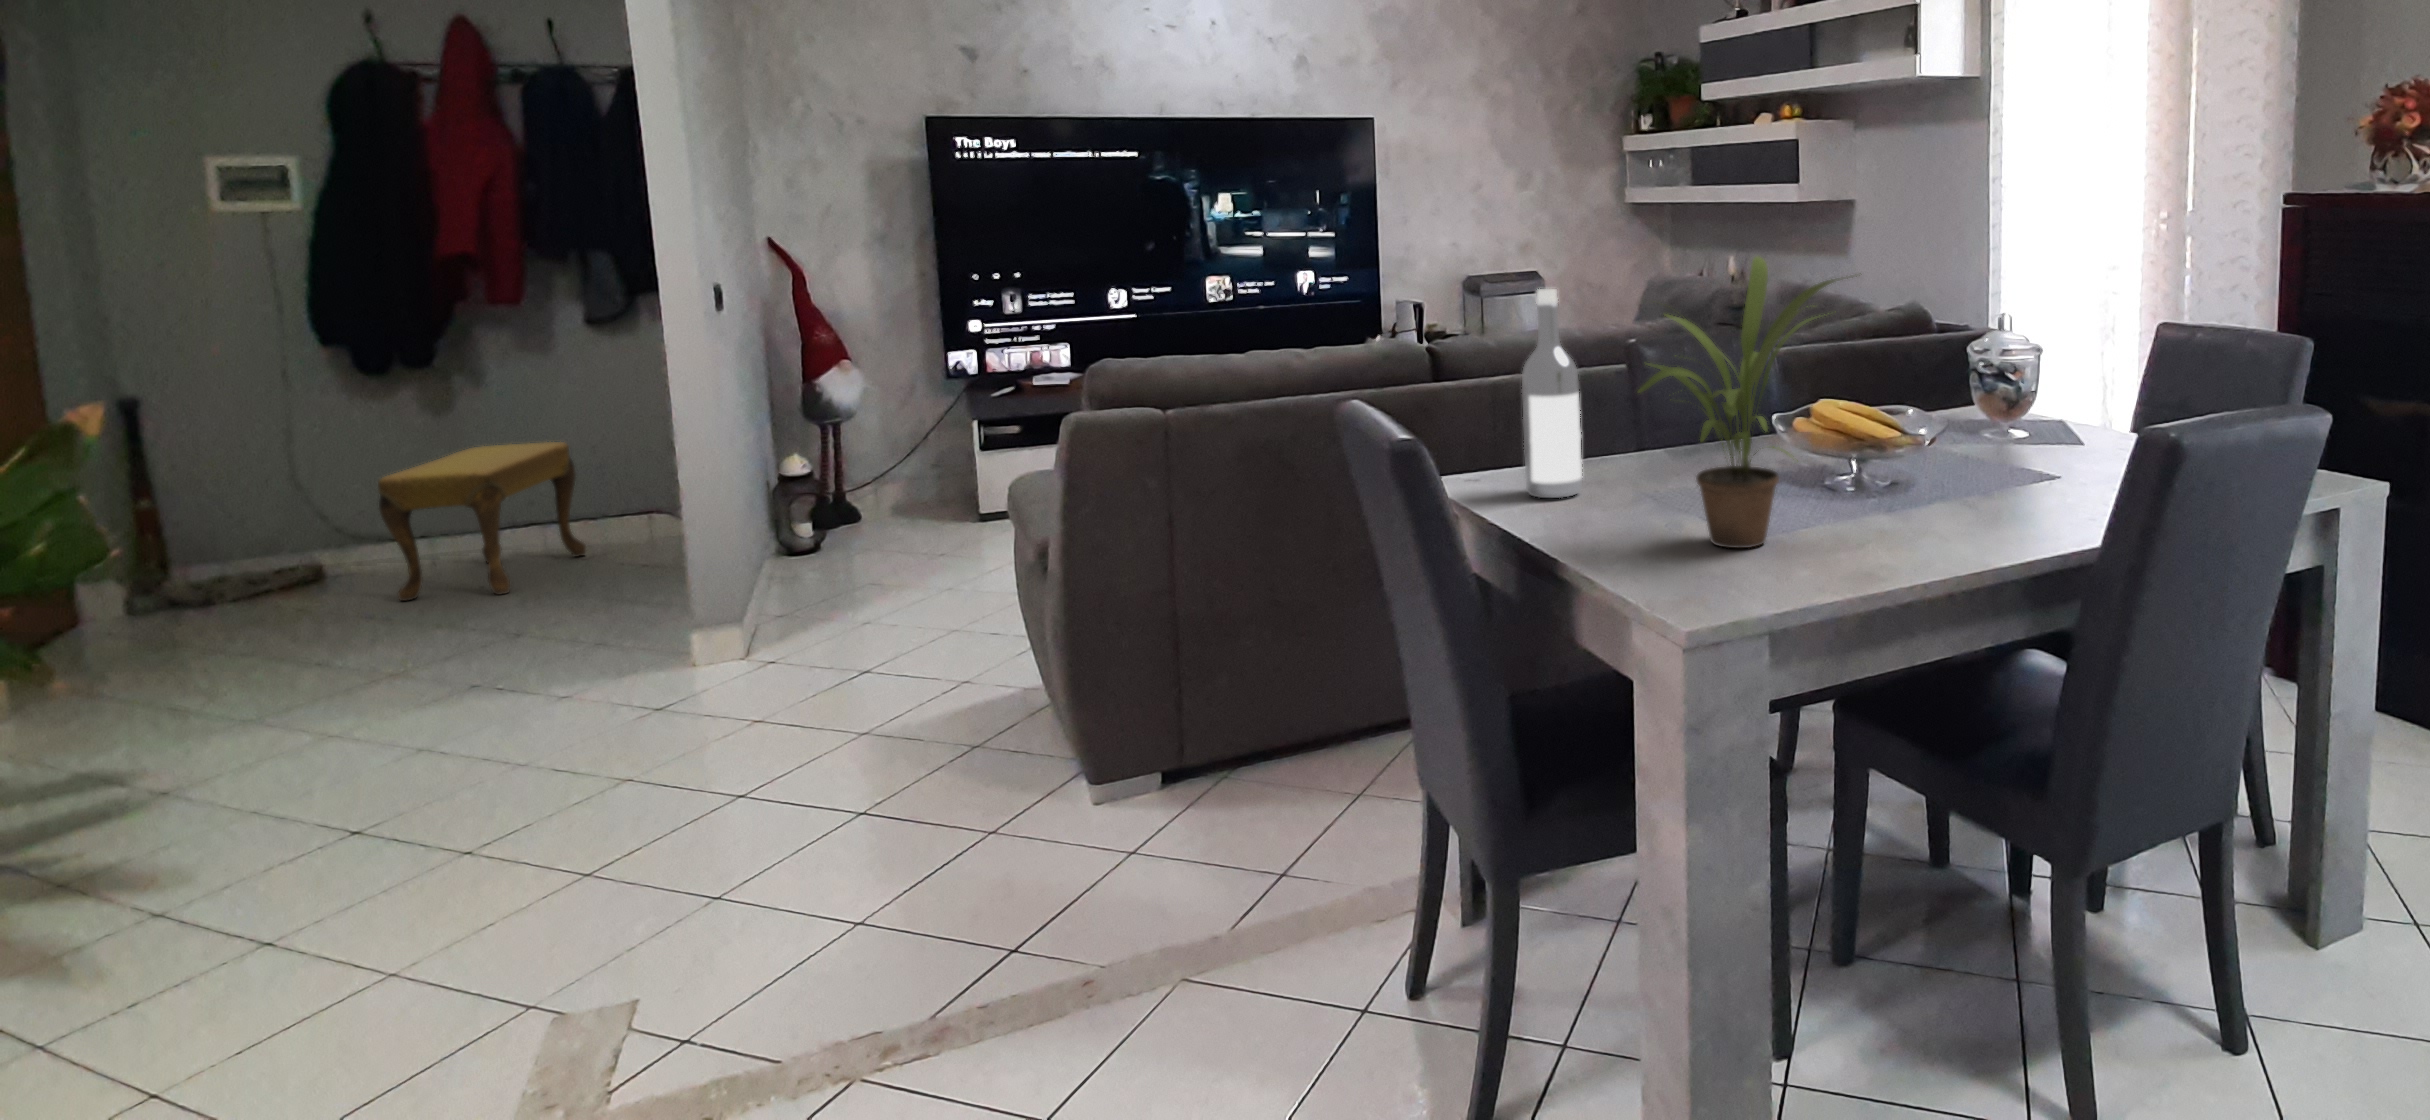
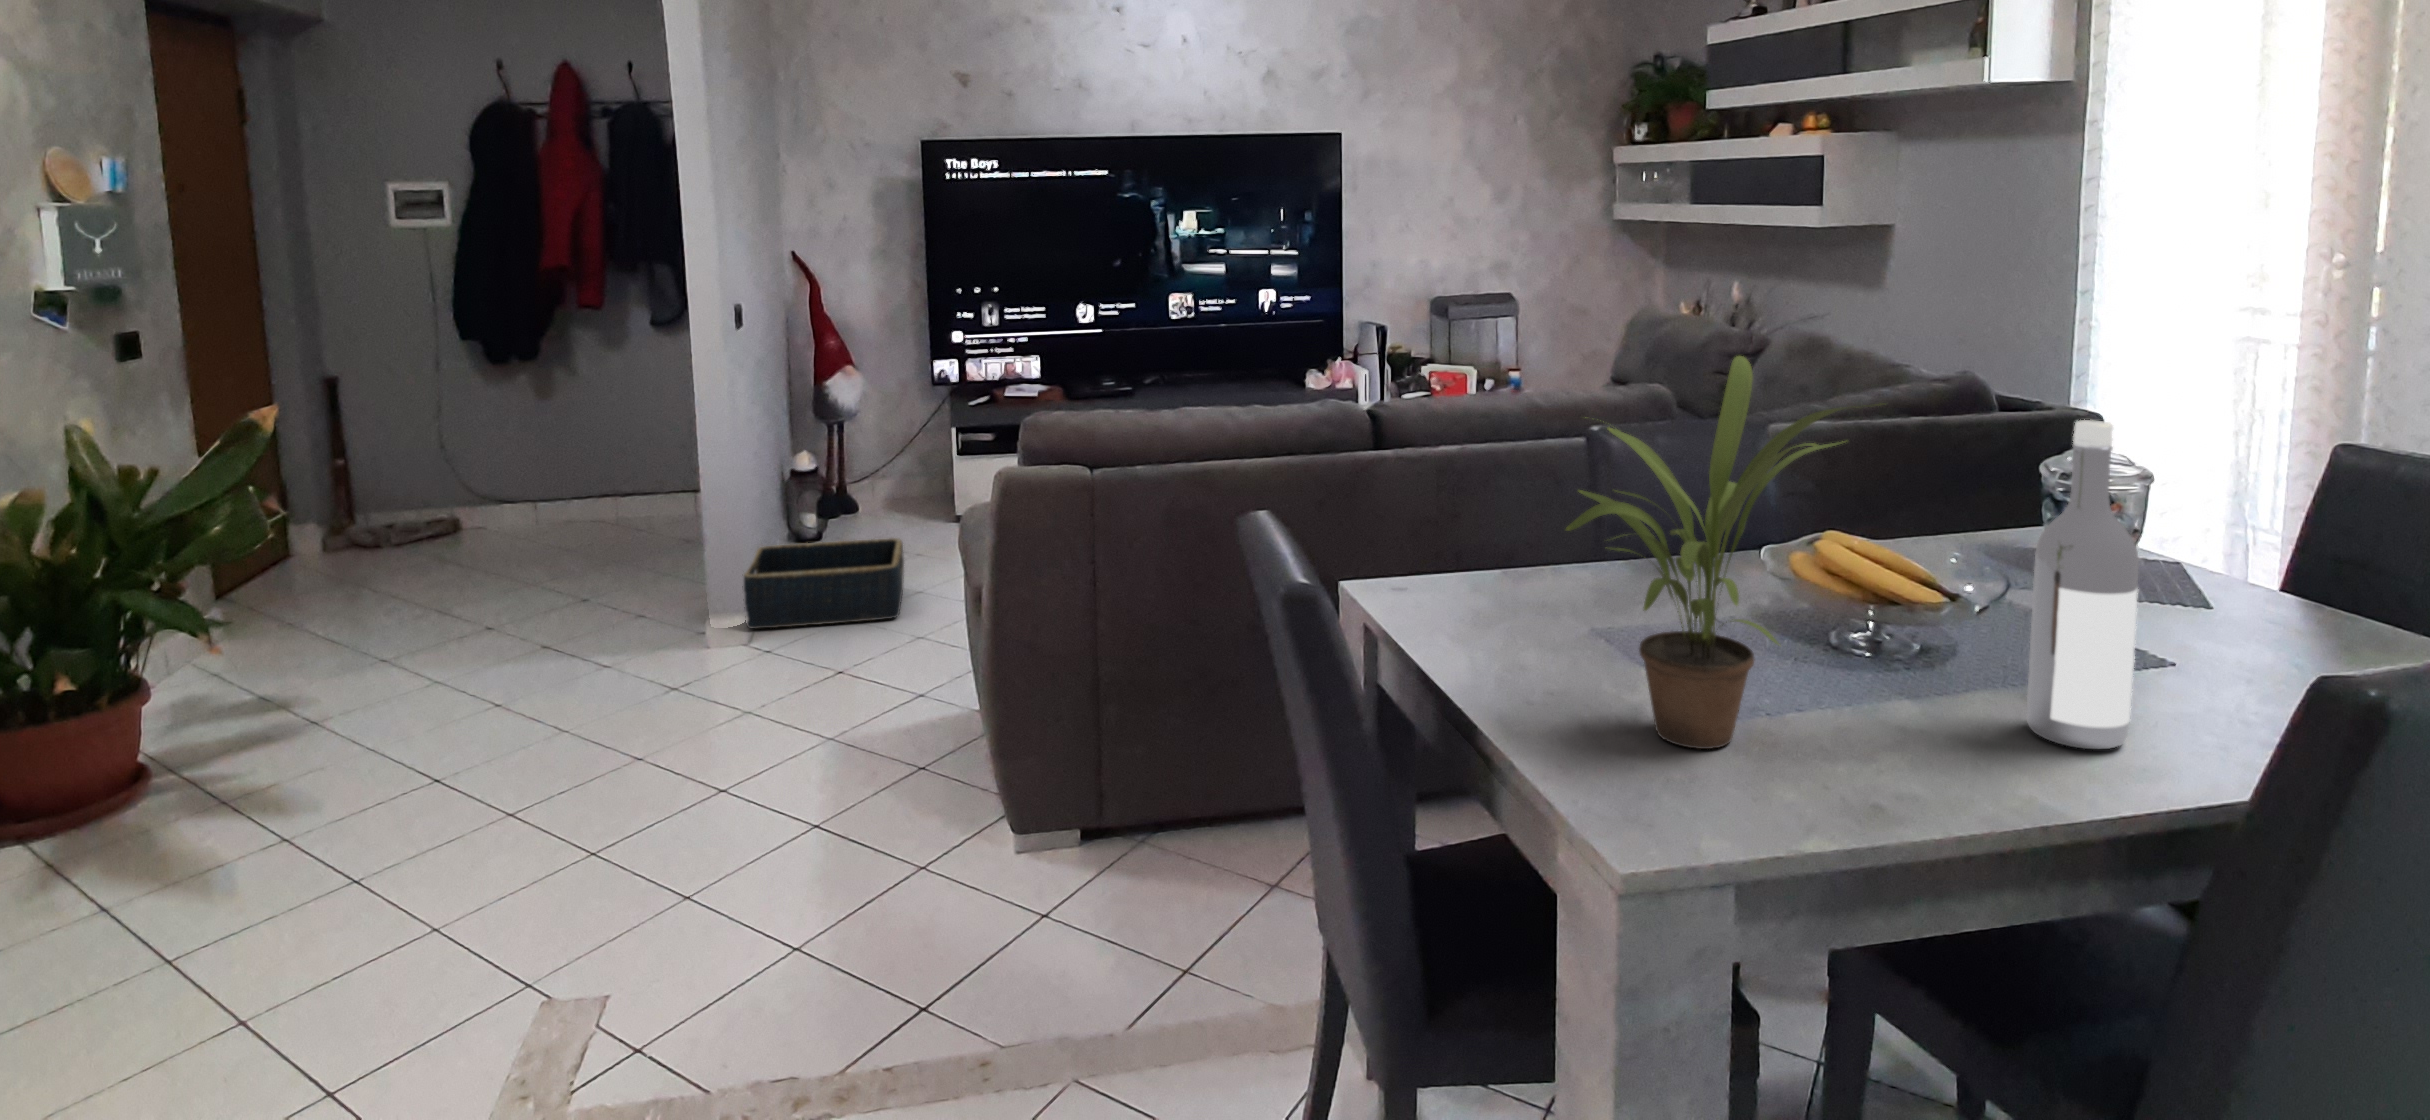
wine bottle: present [1522,289,1582,498] -> present [2027,420,2139,749]
footstool: present [378,442,586,601] -> none [477,430,635,564]
basket: none [752,531,937,634] -> present [744,538,904,629]

